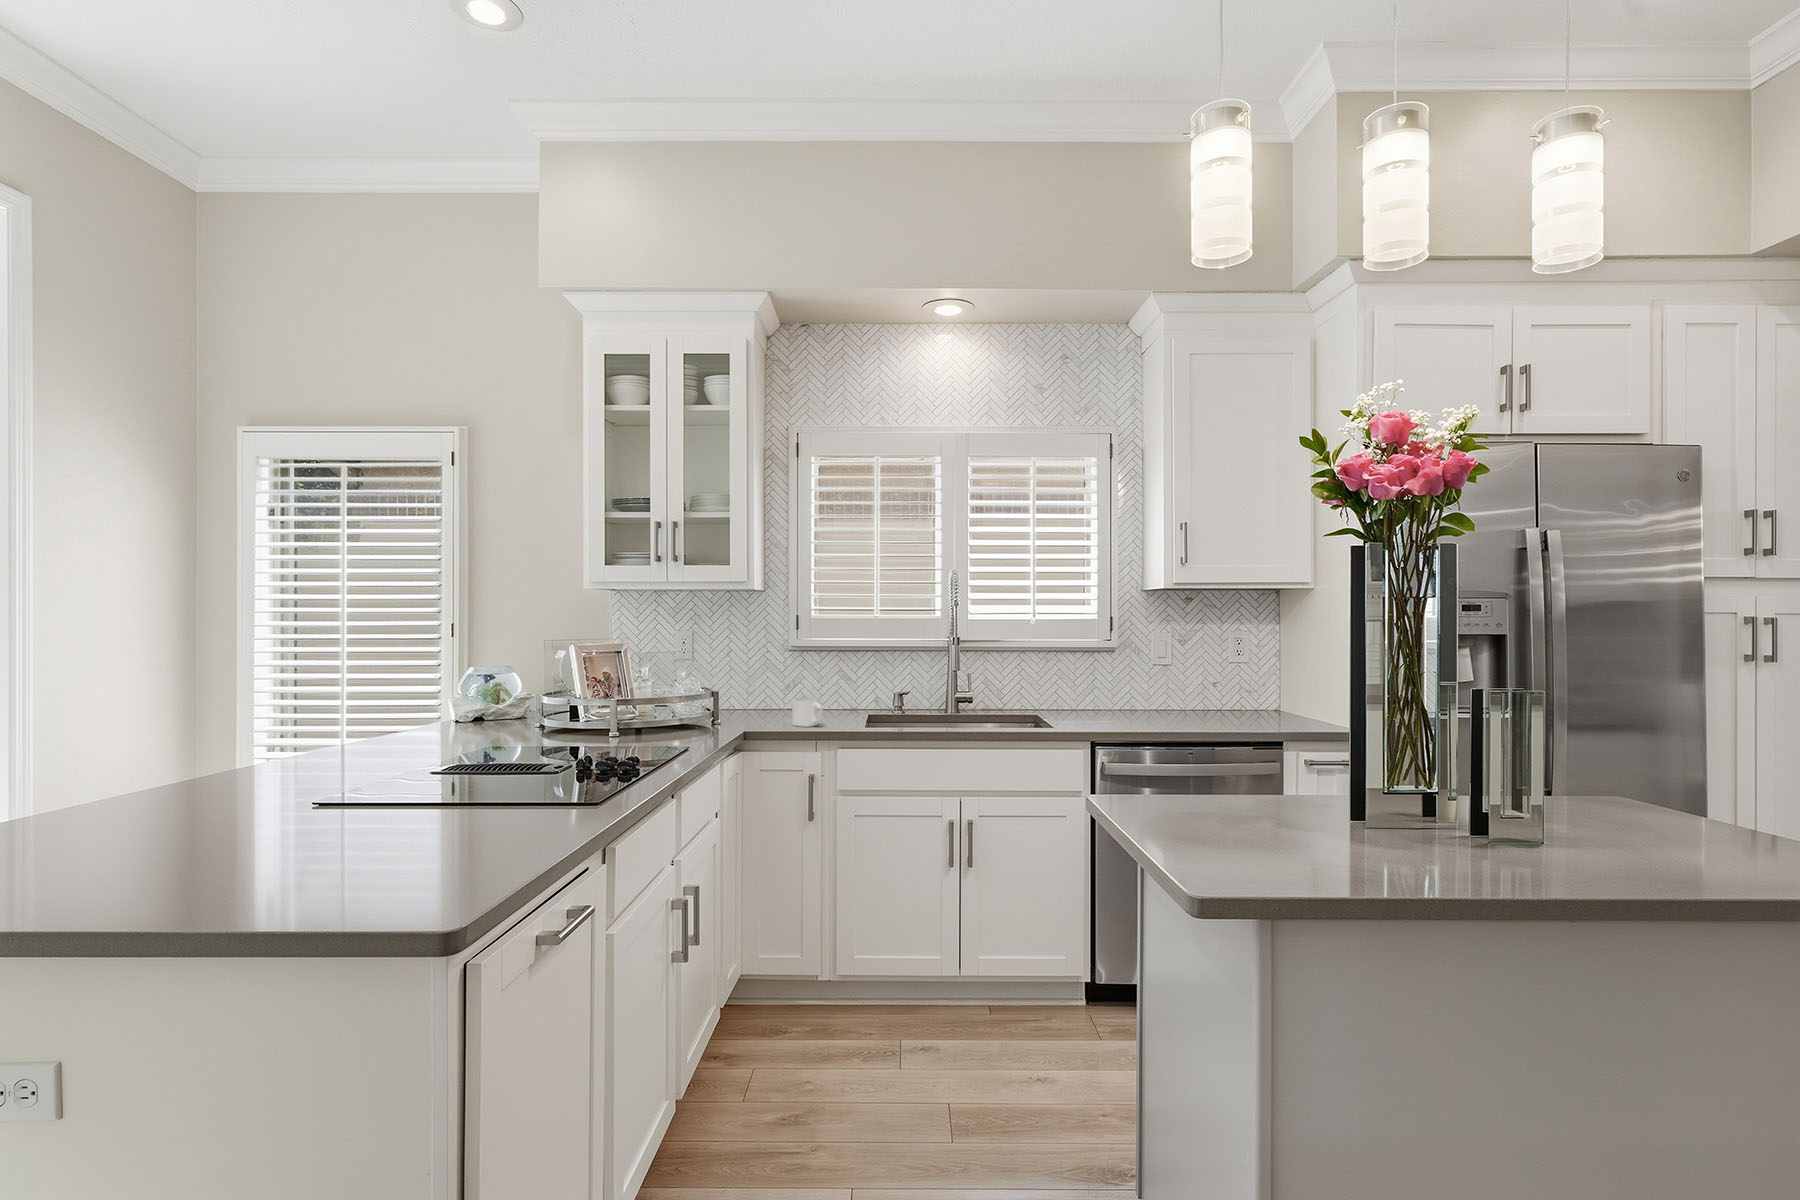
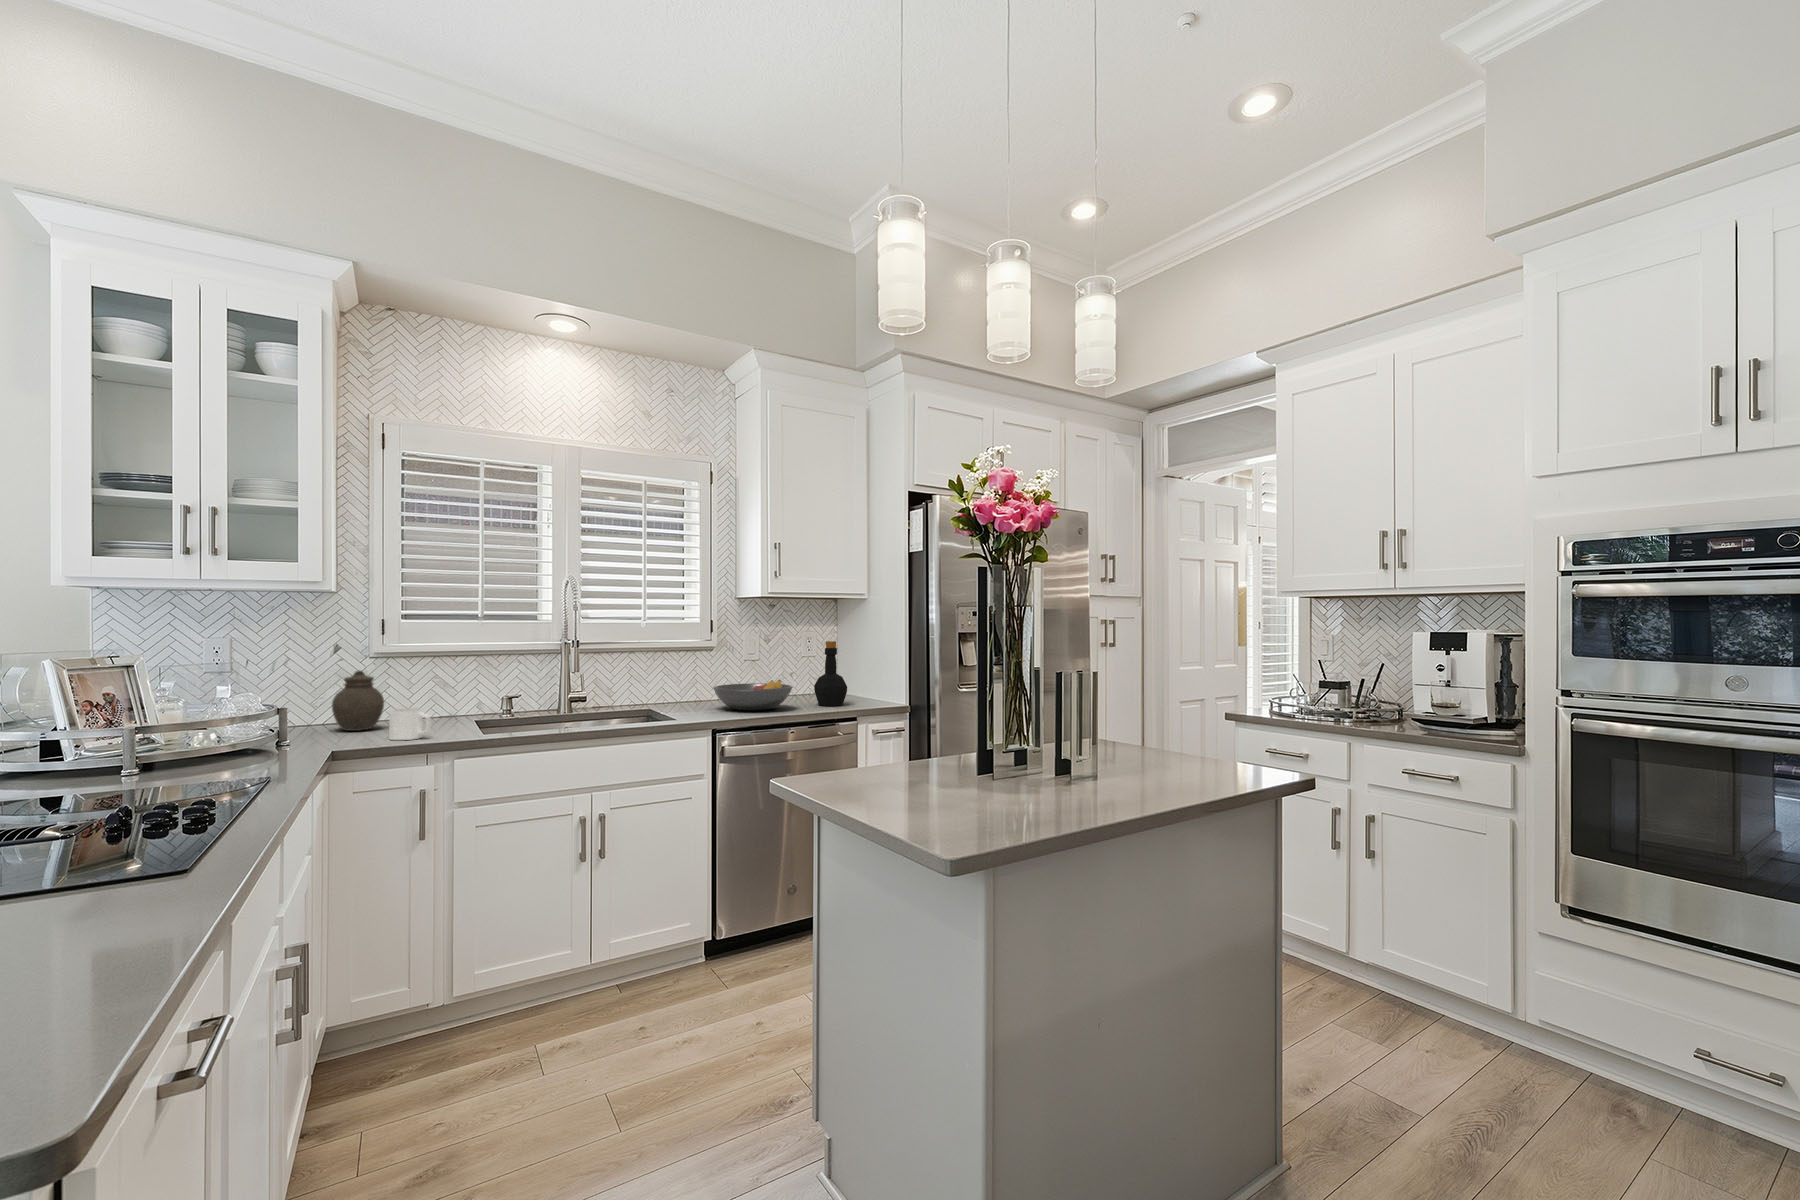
bottle: none [1231,649,1273,728] -> present [814,641,847,706]
jar: none [757,661,796,714] -> present [332,670,384,731]
fruit bowl: none [1106,691,1199,725] -> present [713,680,793,710]

